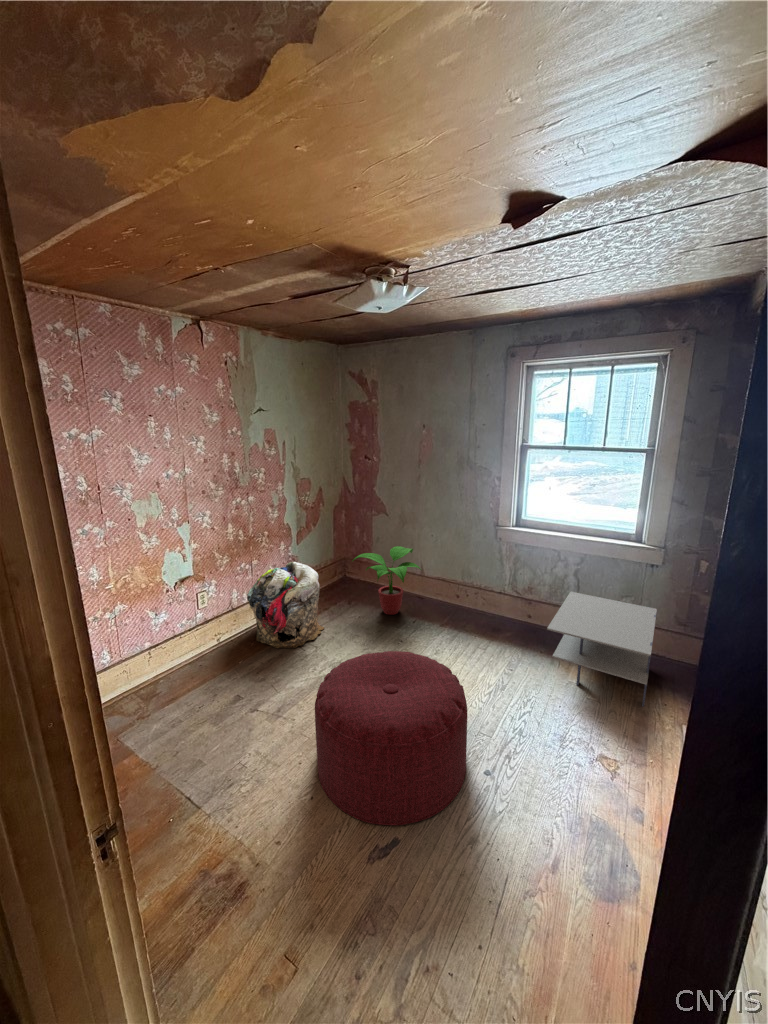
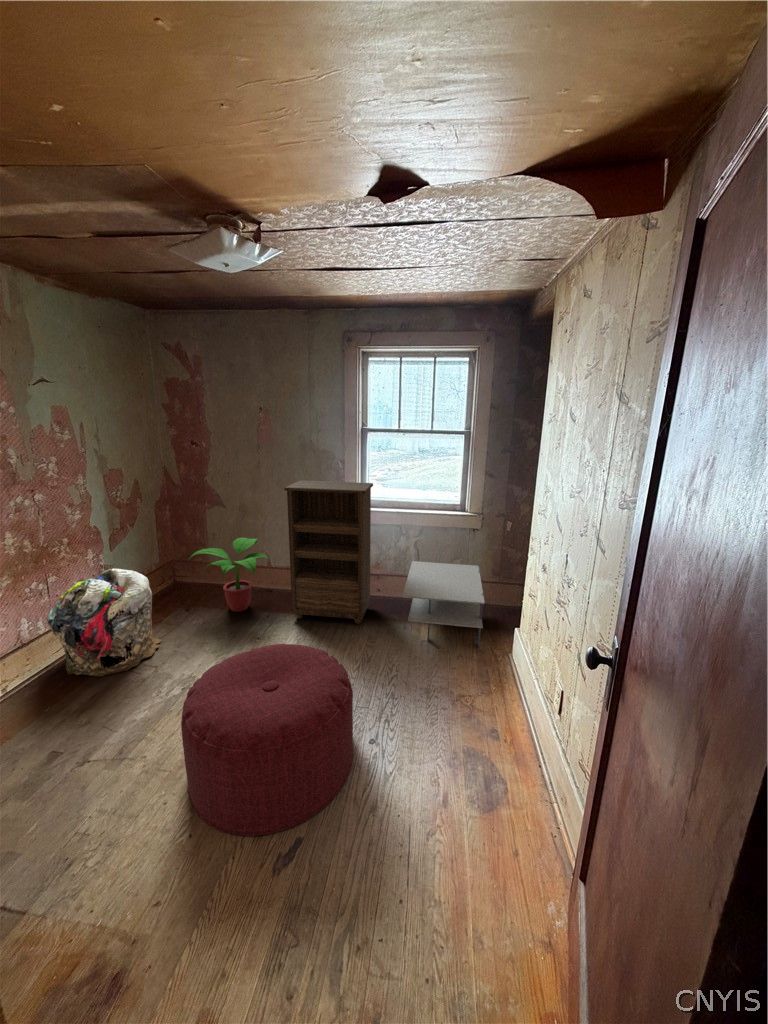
bookshelf: none [435,496,528,649] -> present [284,481,373,624]

